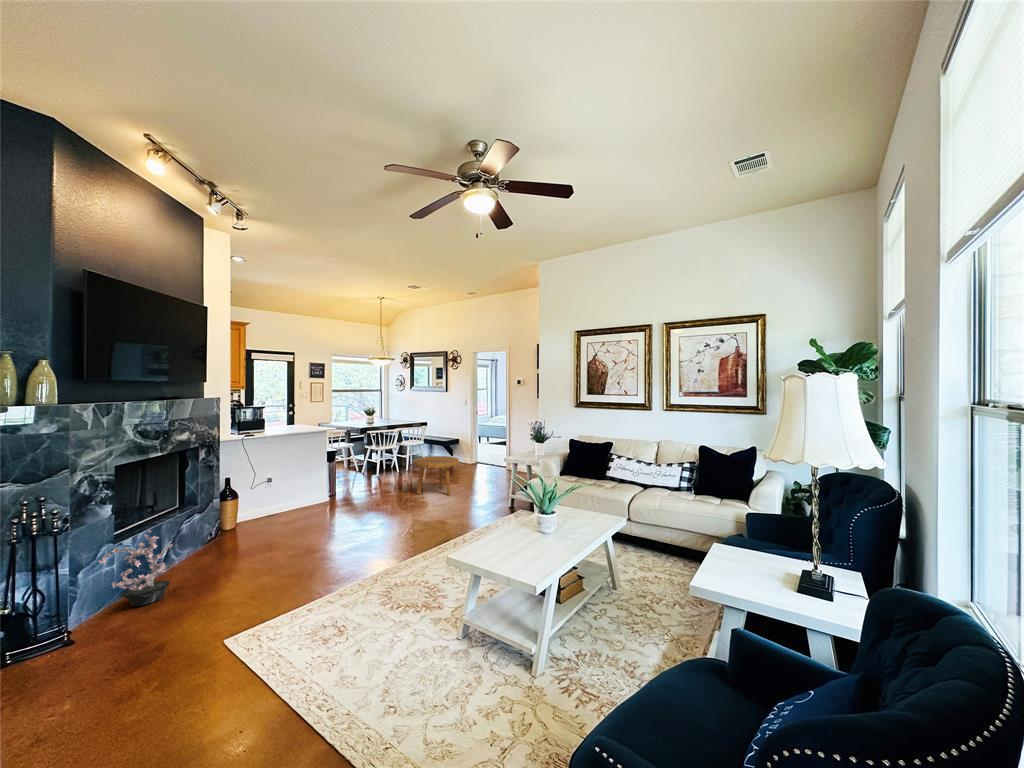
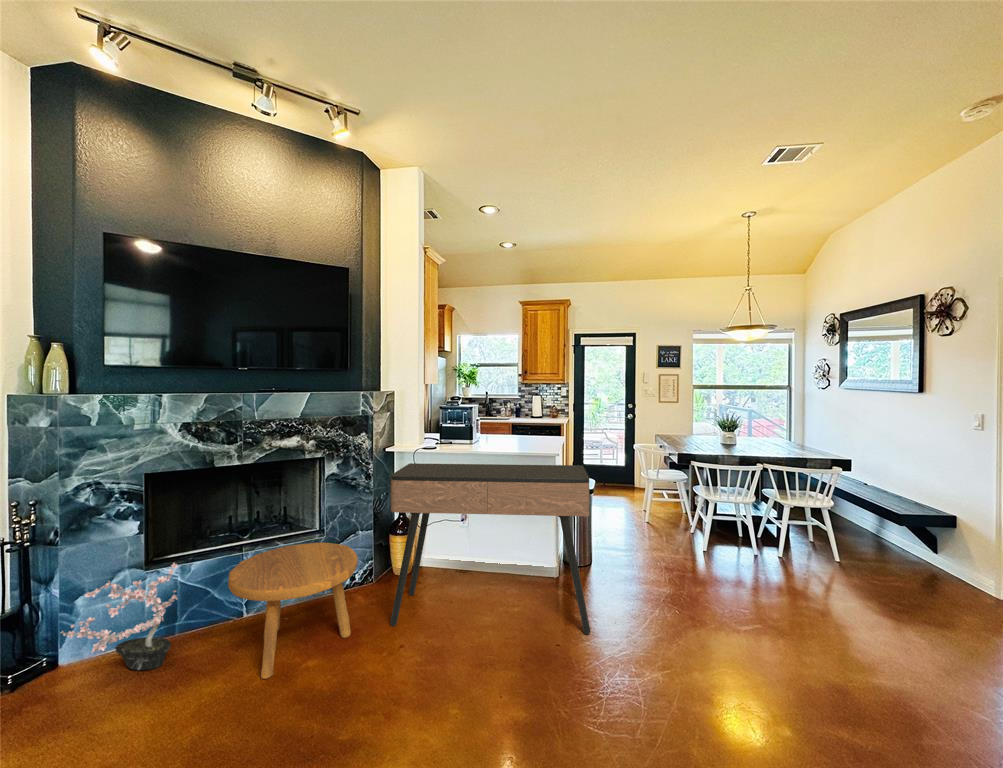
console table: none [259,434,378,539] -> present [390,463,590,634]
footstool: present [414,456,459,495] -> present [228,542,358,679]

